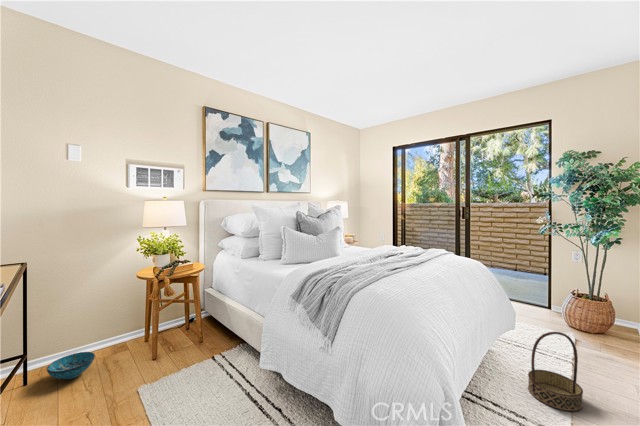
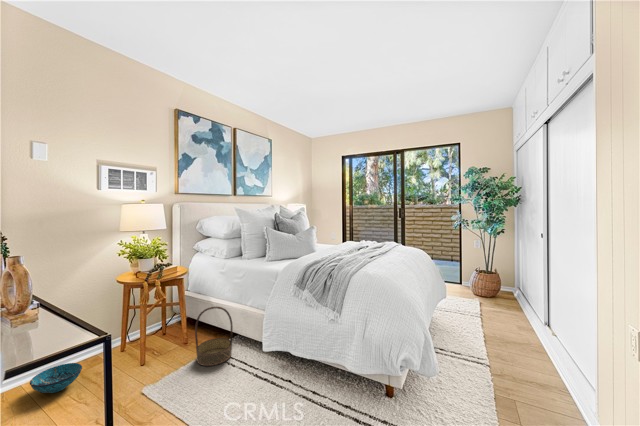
basket: present [528,332,583,411] -> present [195,307,233,366]

